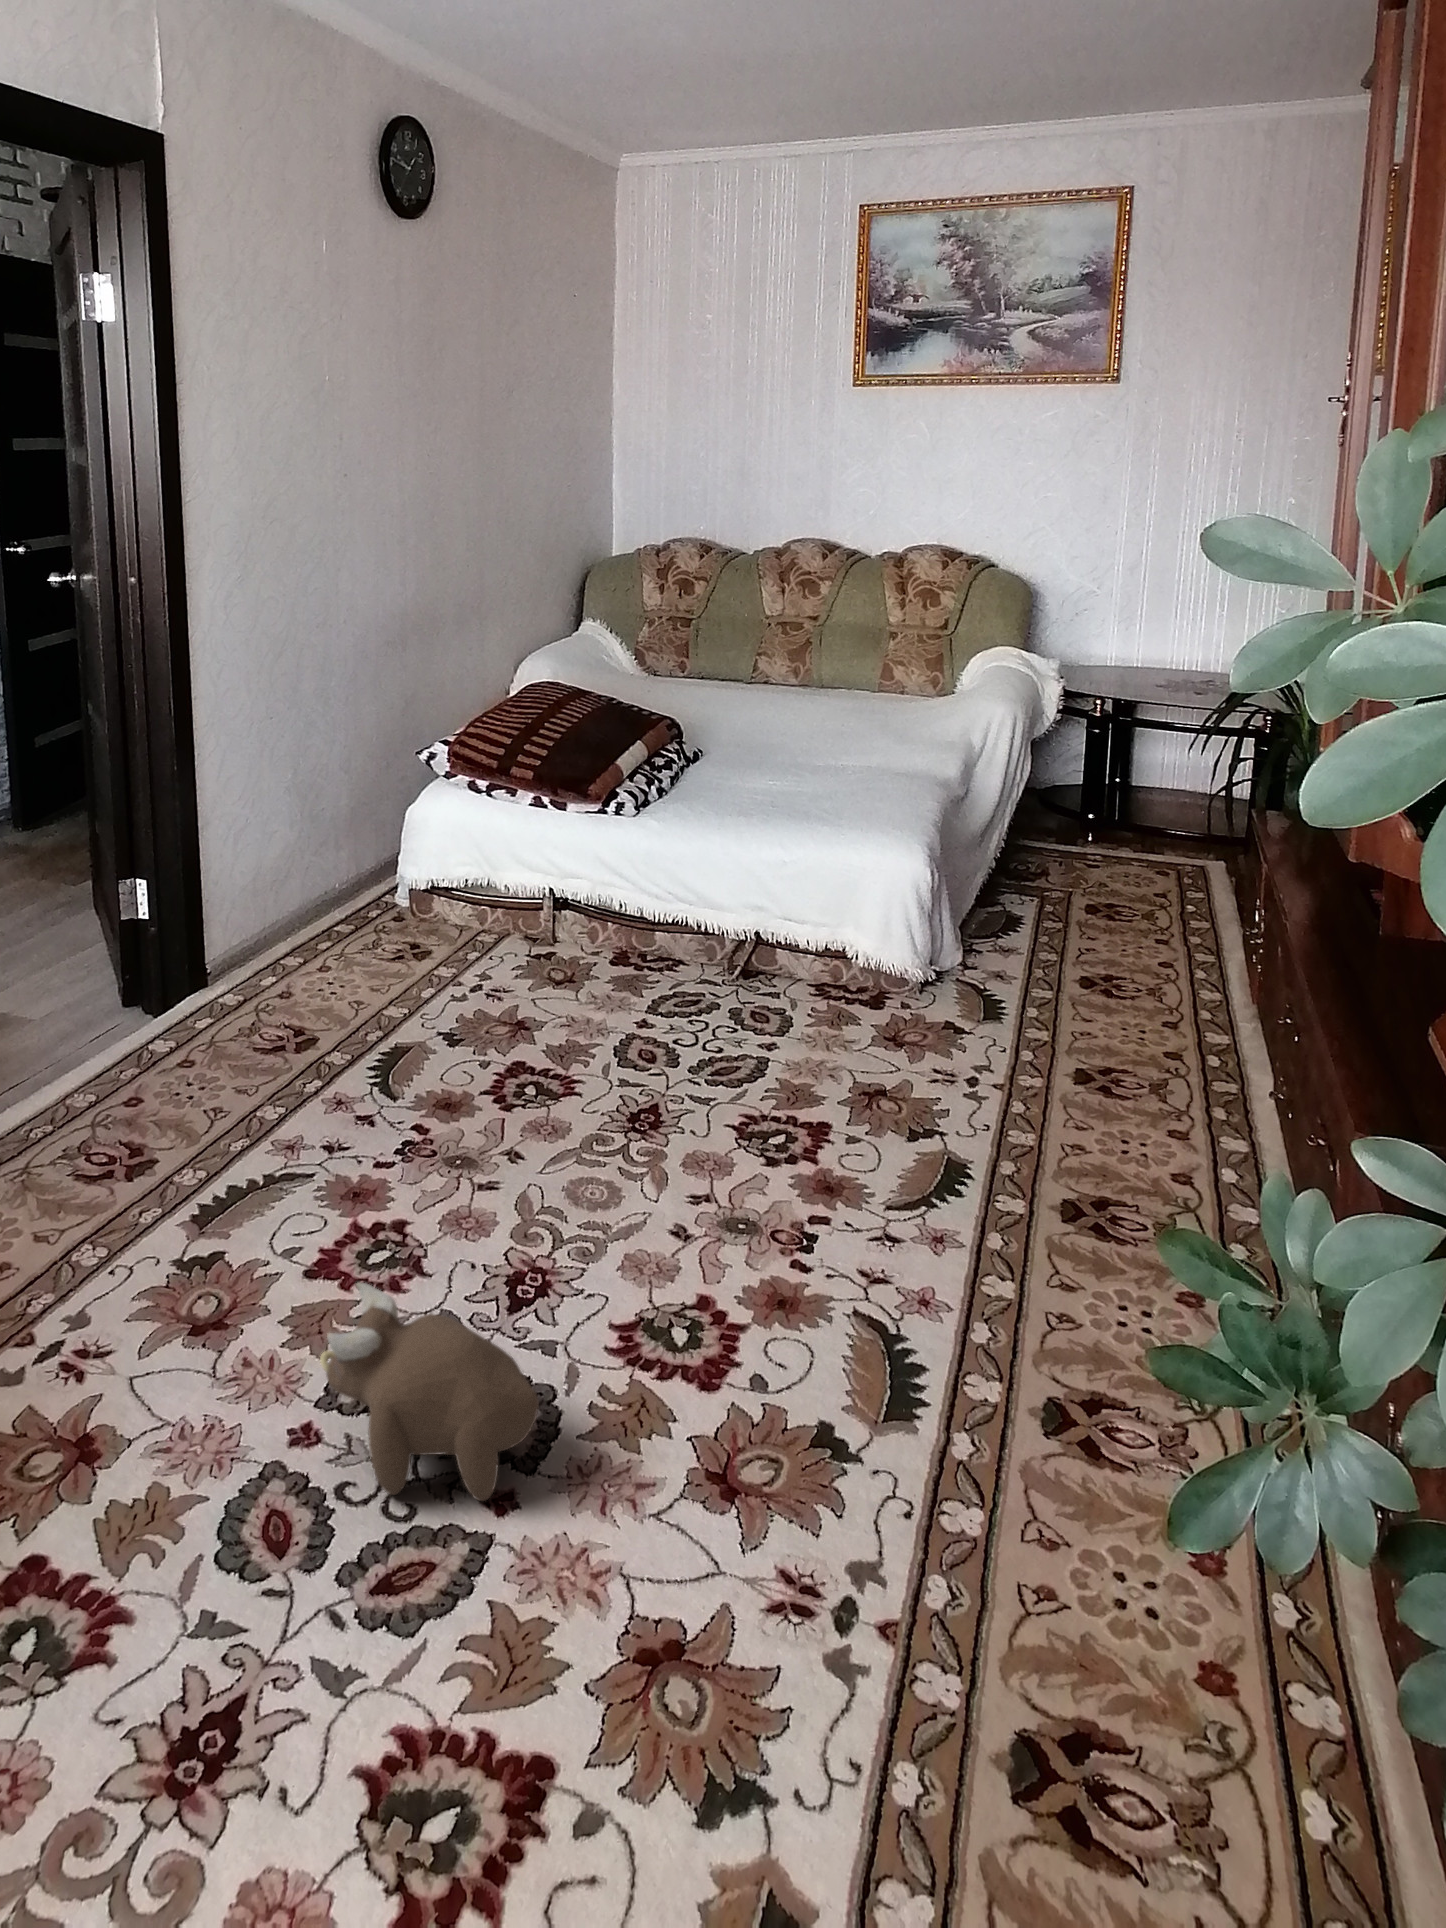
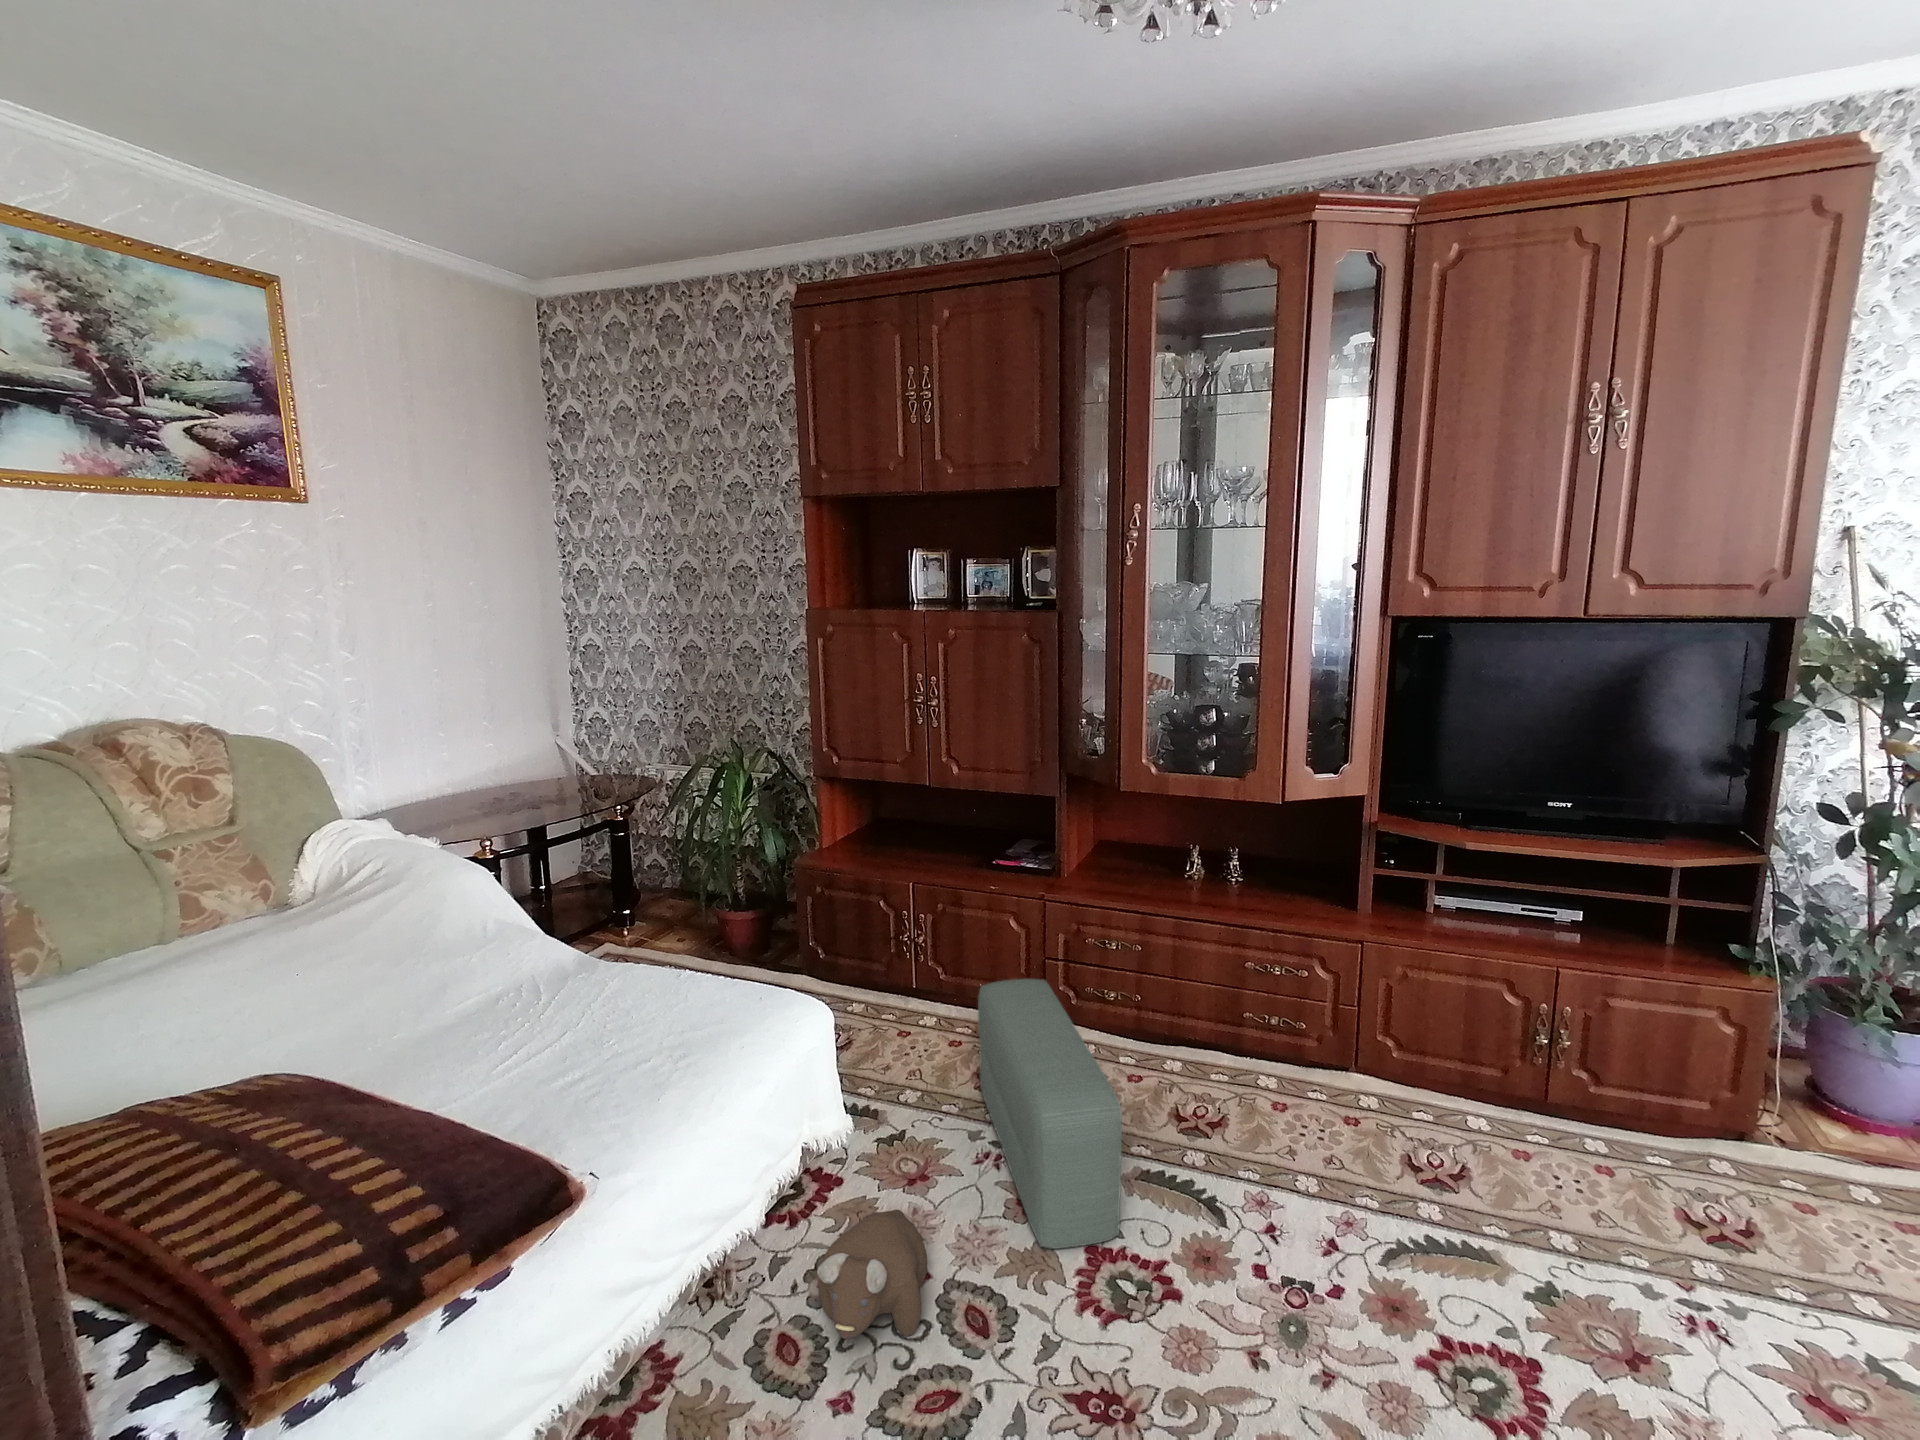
pouf: none [538,1358,1145,1820] -> present [978,979,1122,1249]

